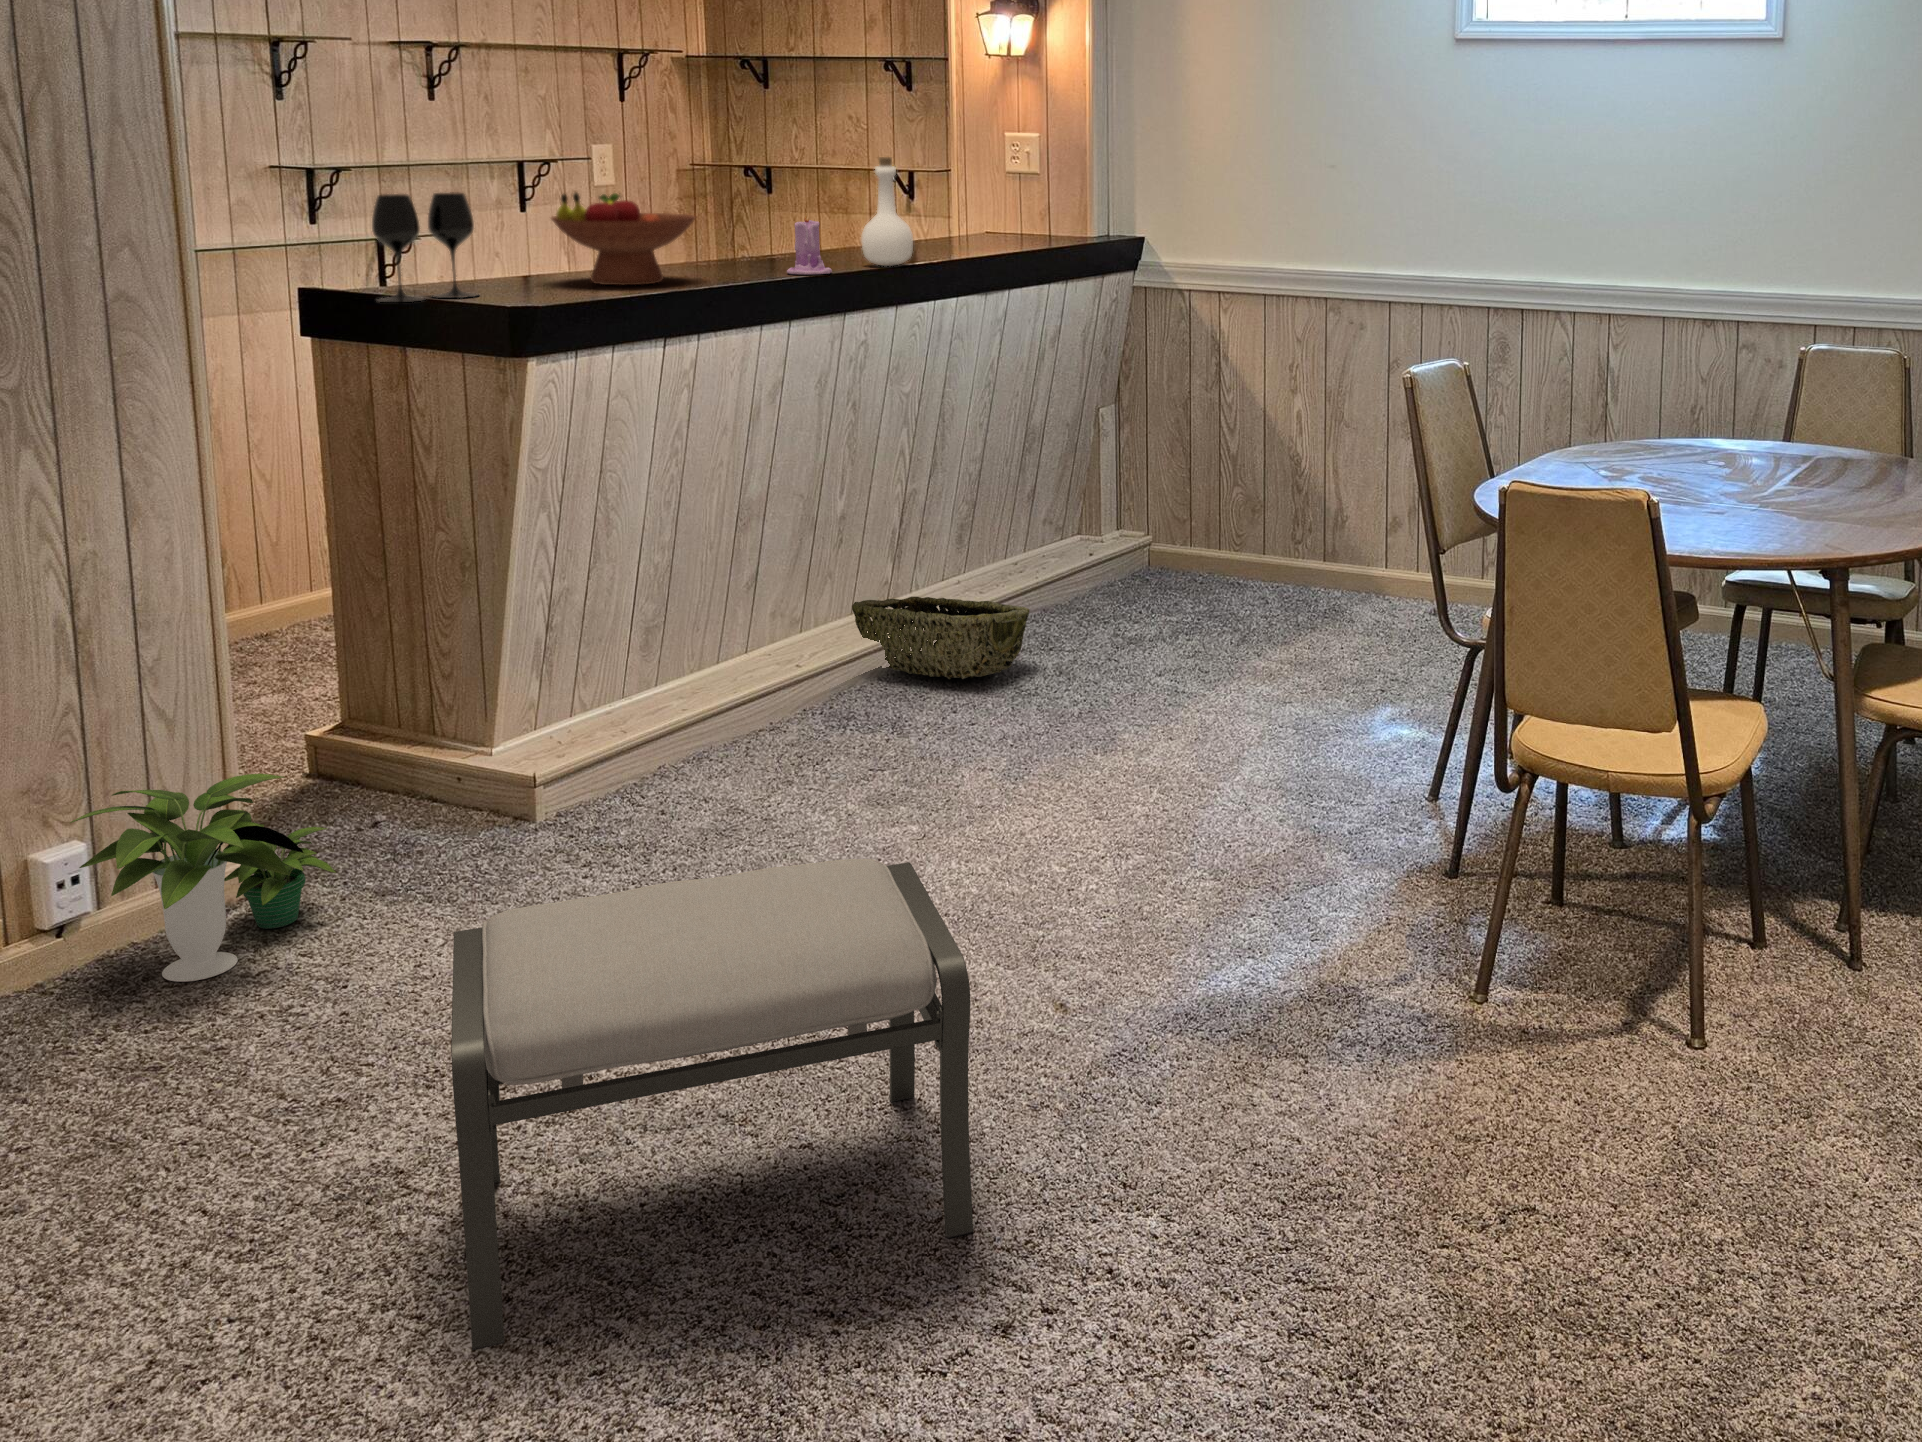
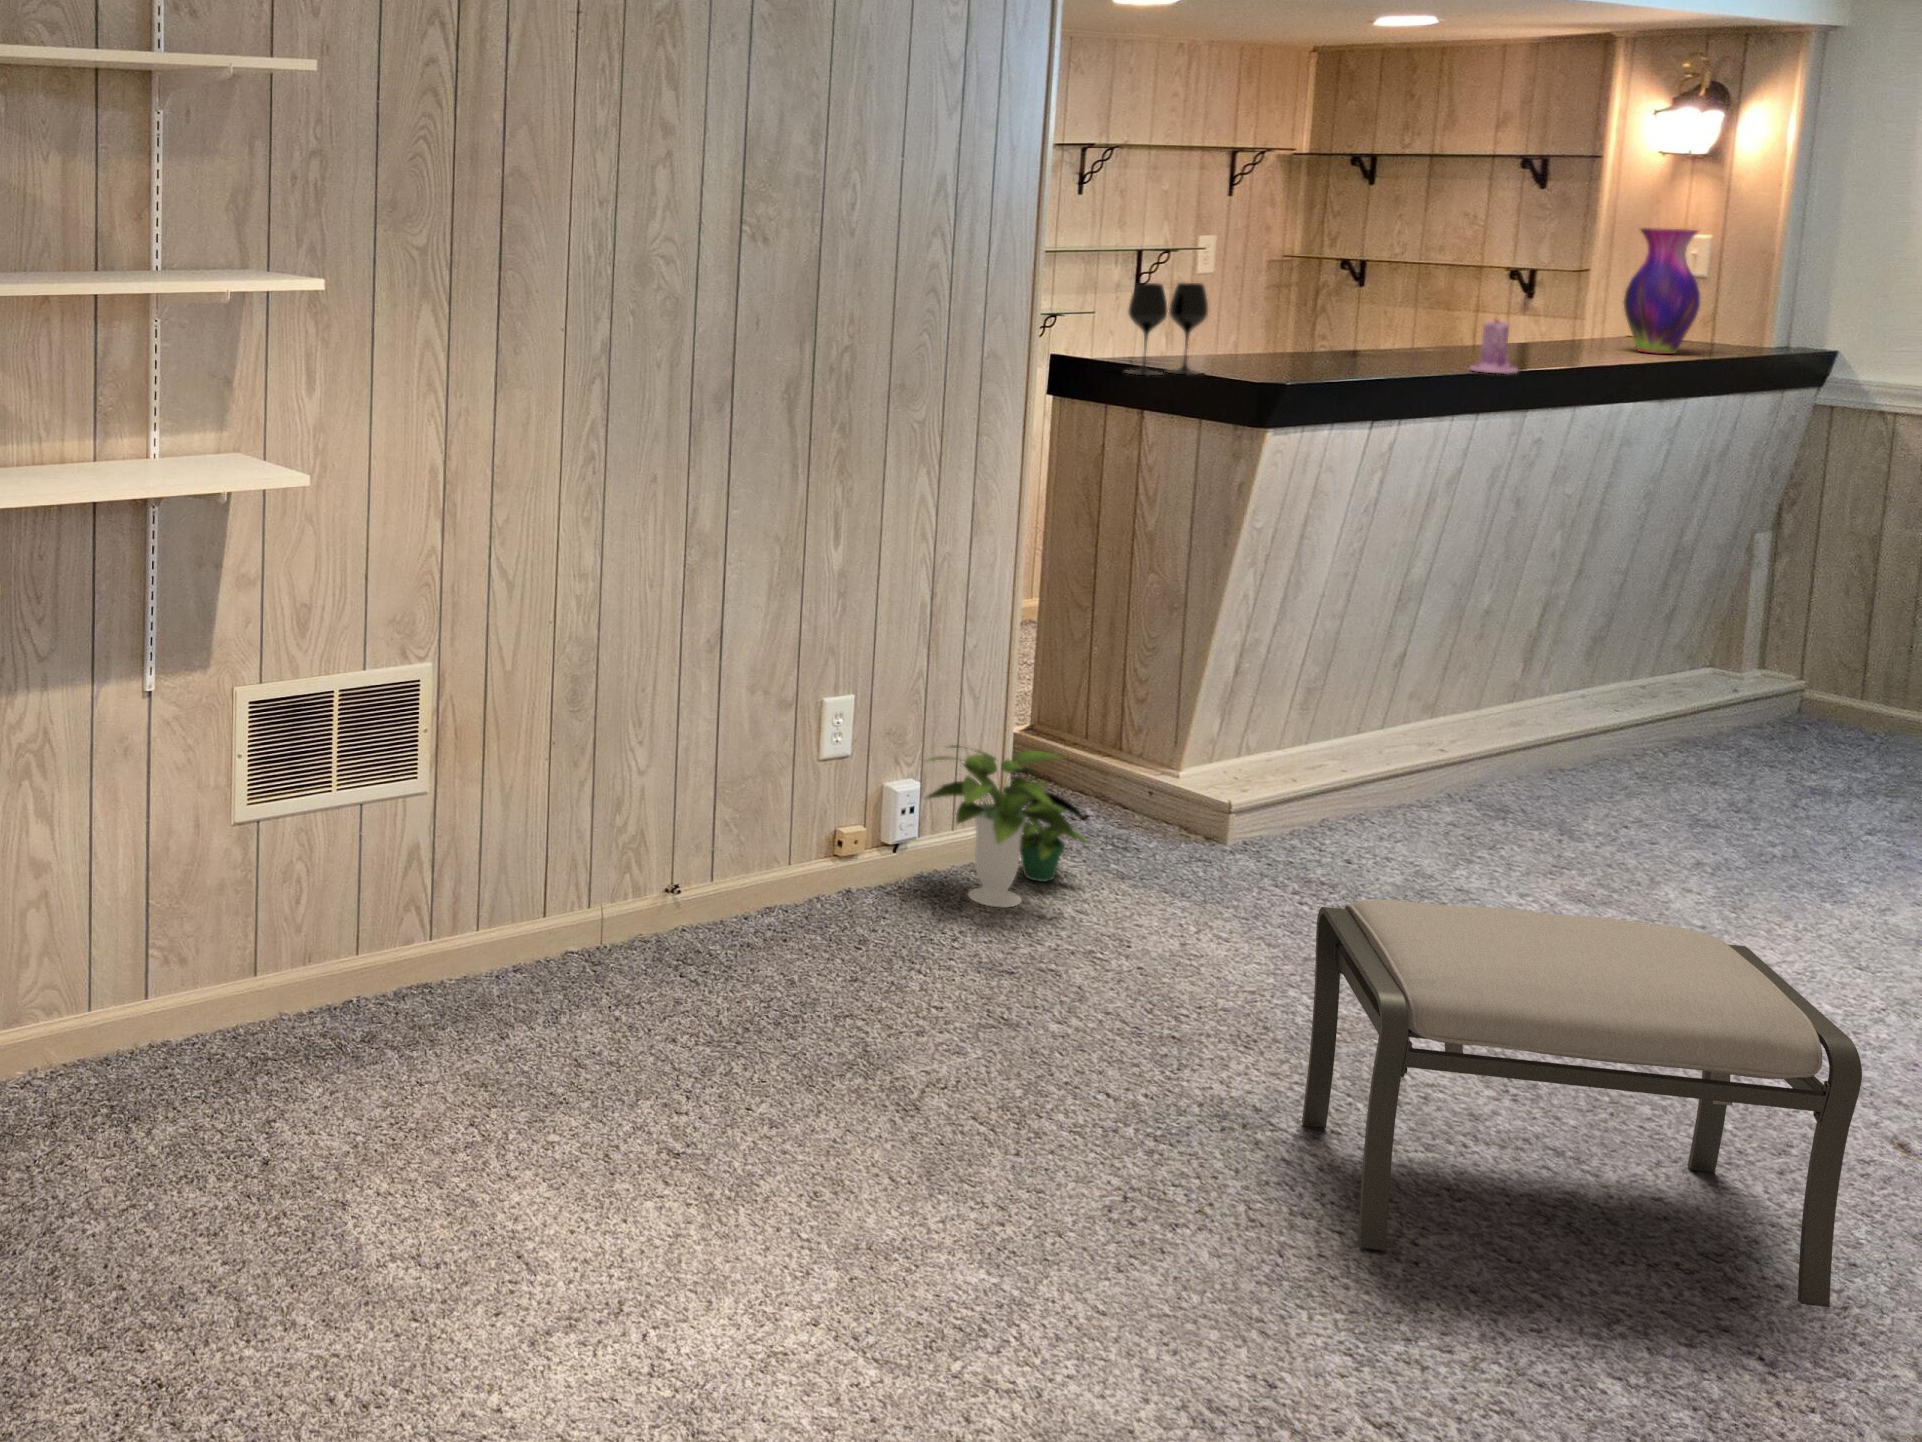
vase: none [958,126,1022,246] -> present [1624,228,1700,354]
bottle: present [861,157,913,266] -> none [1542,261,1600,369]
fruit bowl: present [551,193,696,285] -> none [1260,286,1399,373]
woven basket: present [852,597,1029,679] -> none [1494,699,1703,798]

